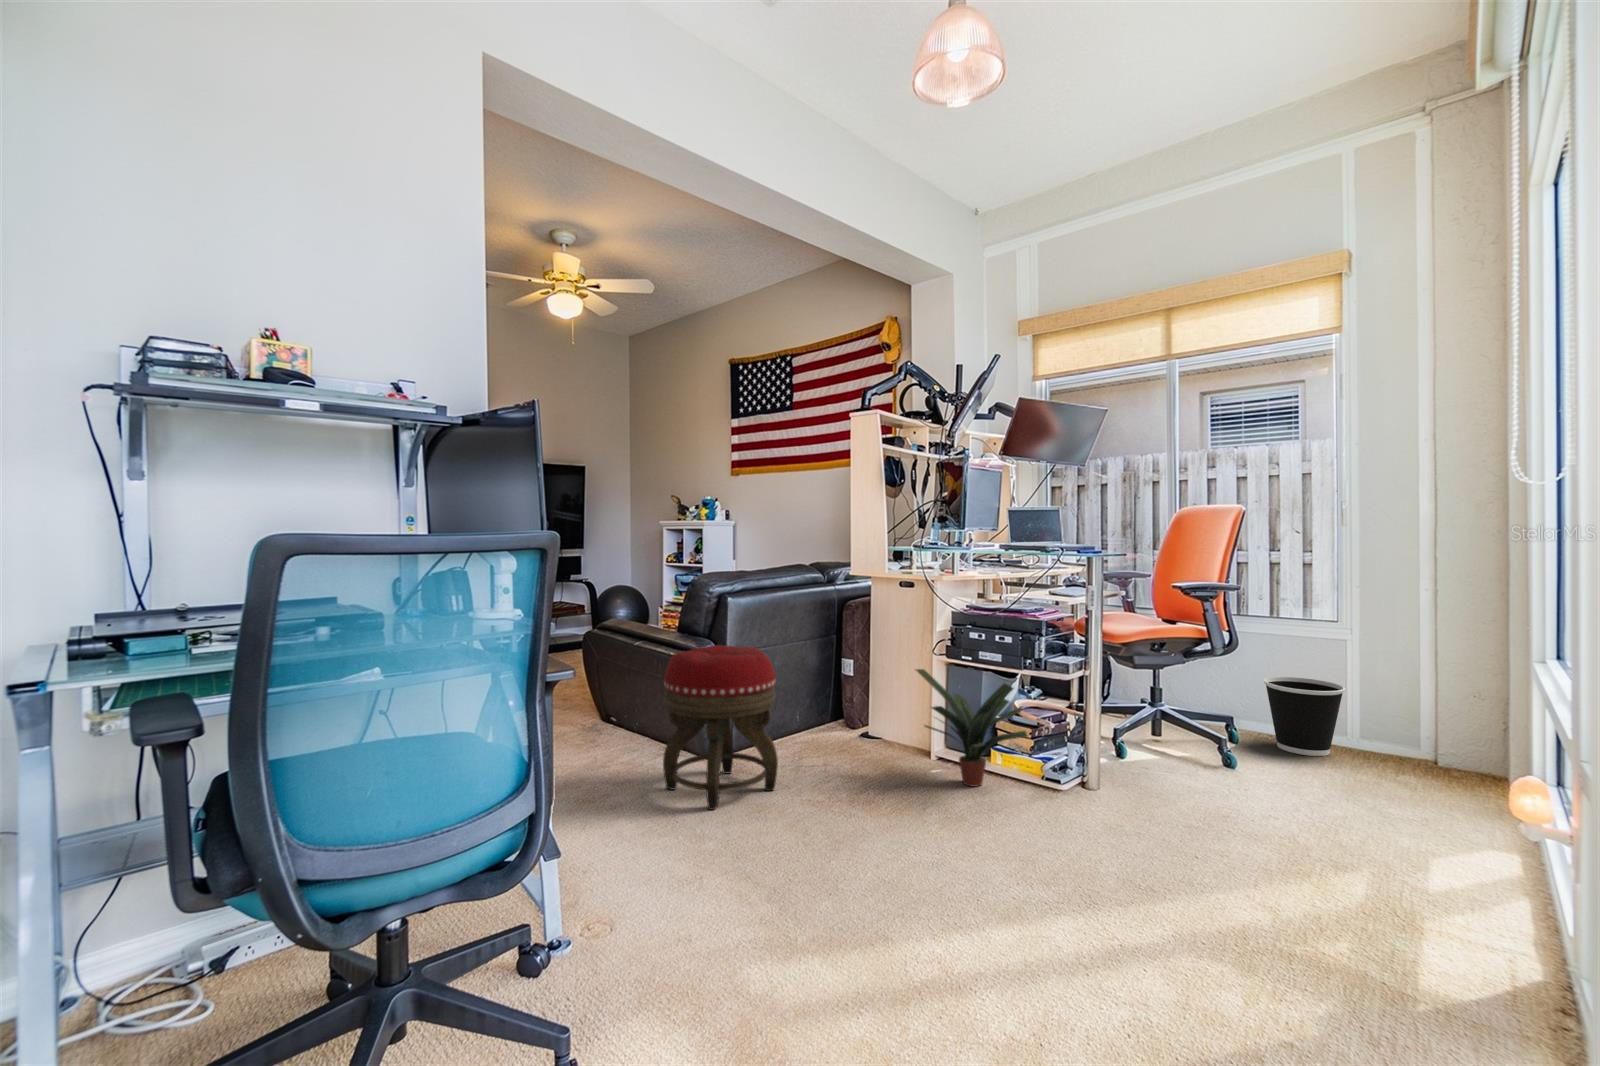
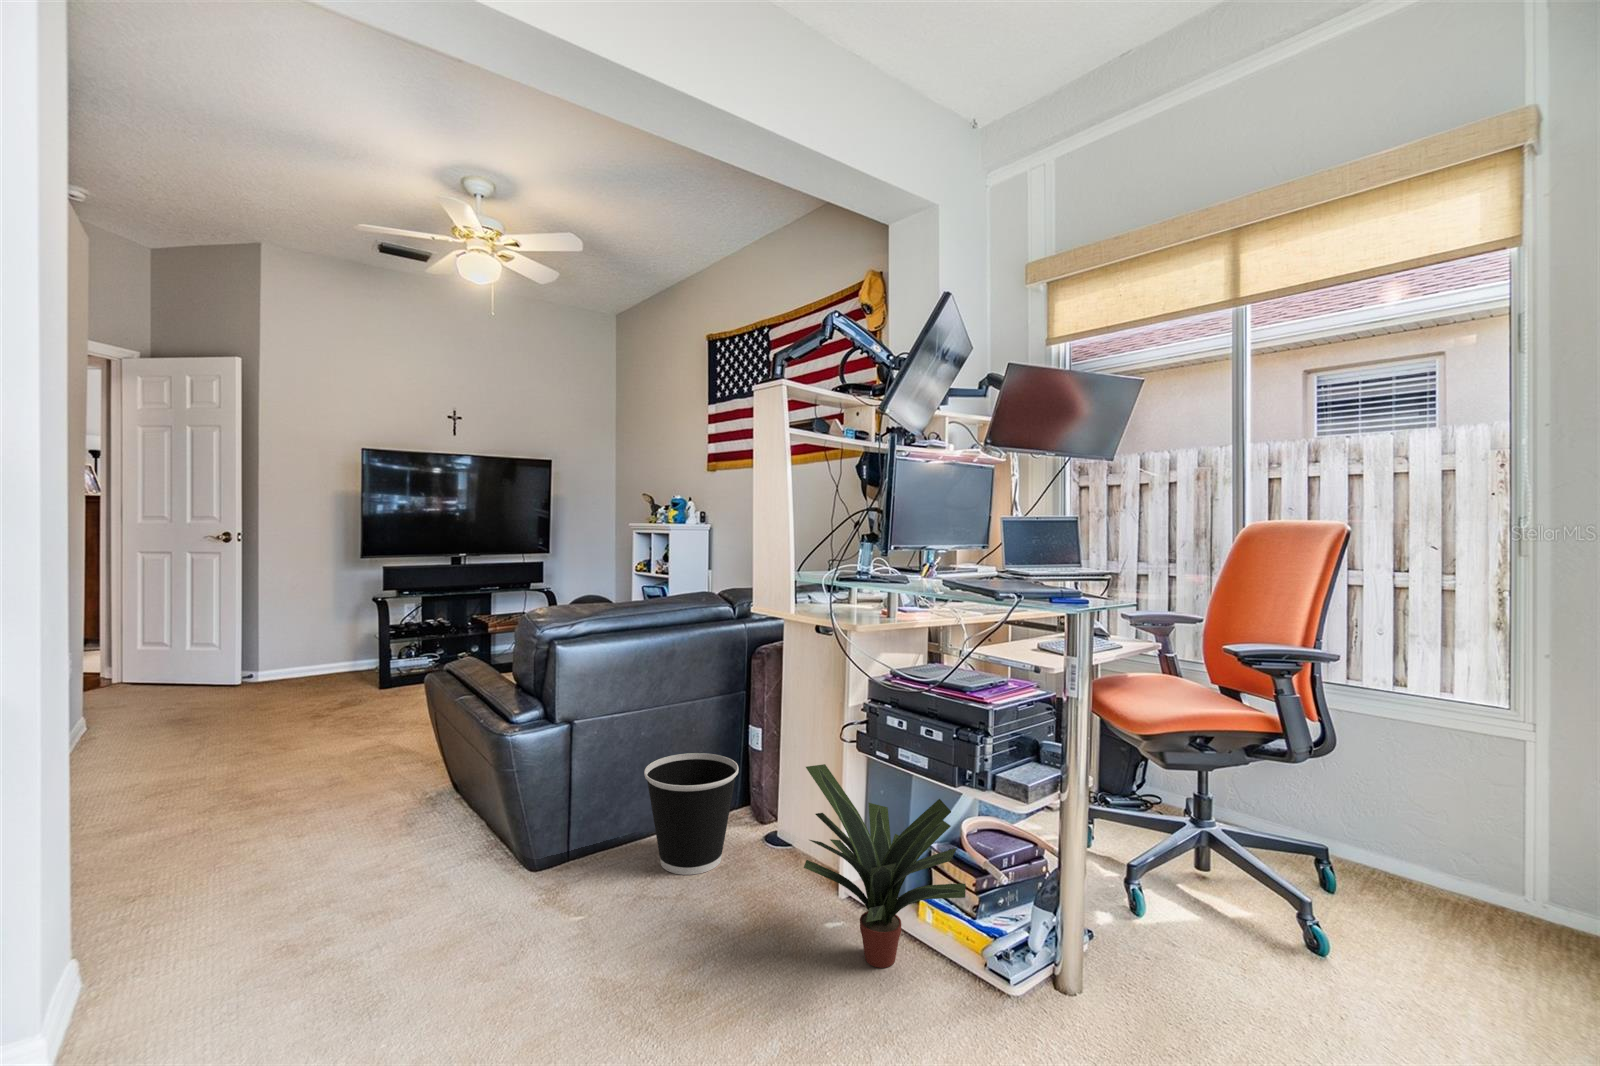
footstool: present [663,645,778,810] -> none [401,719,584,994]
wastebasket: present [1264,677,1345,756] -> present [644,753,739,875]

